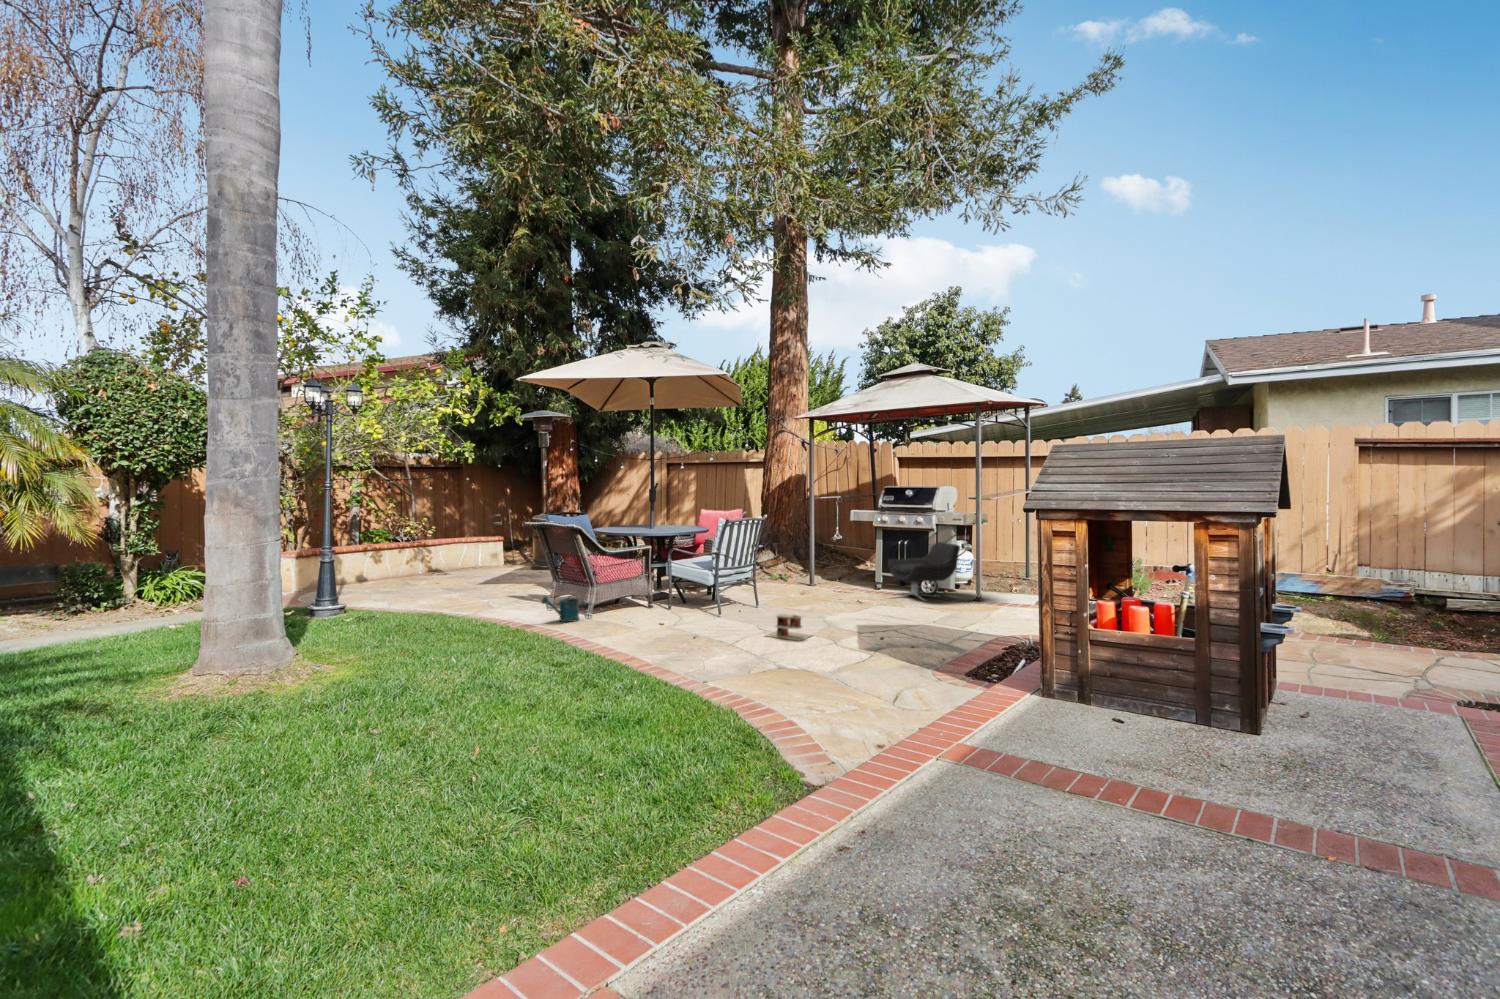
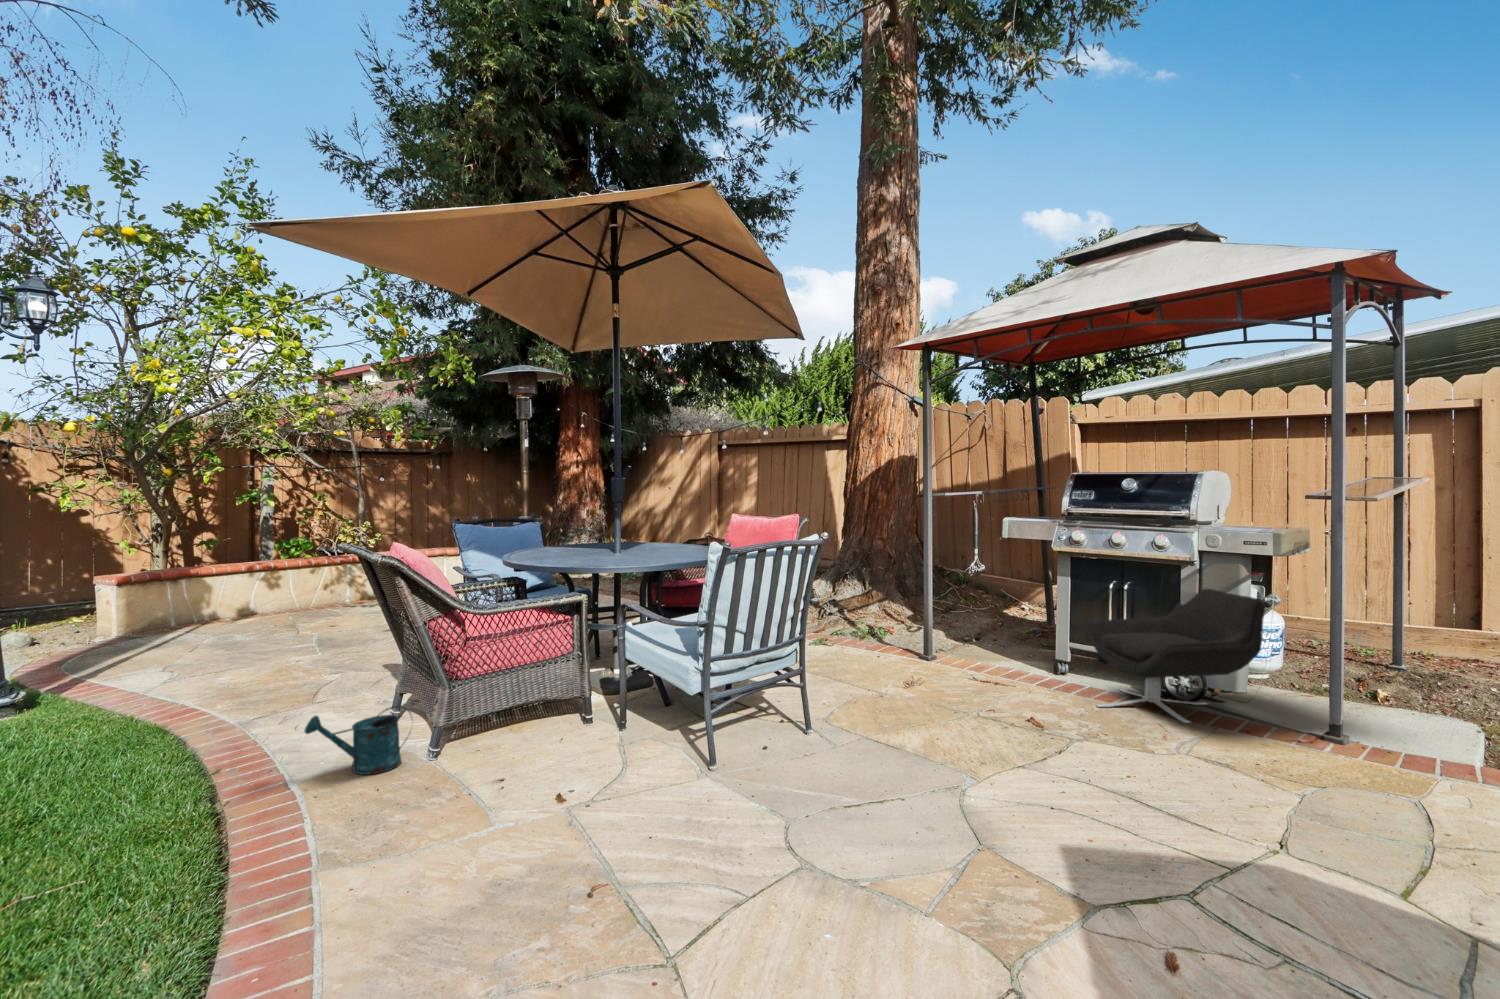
toy house: present [767,614,811,641] -> none [785,826,936,953]

